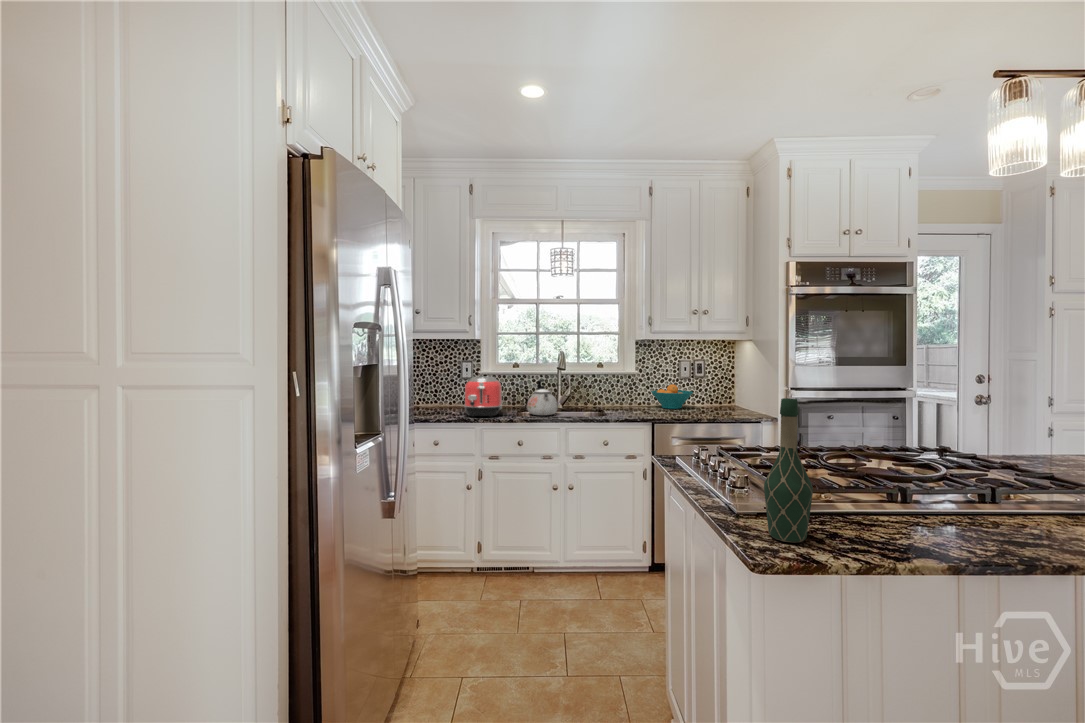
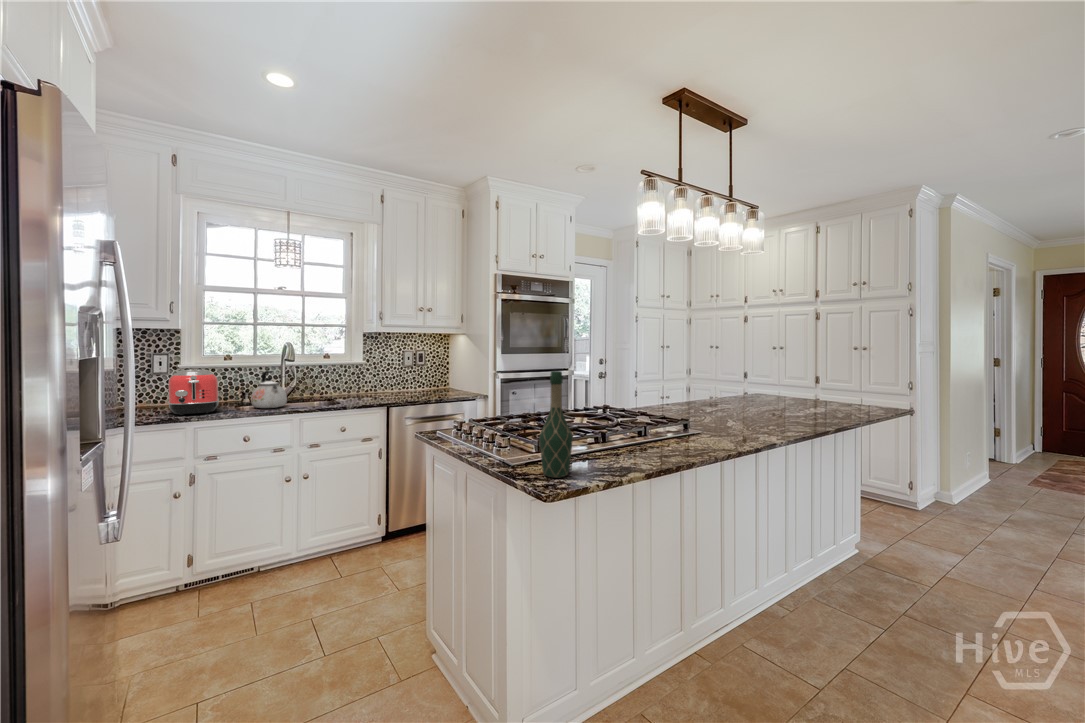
fruit bowl: present [651,384,693,409] -> none [378,373,417,394]

